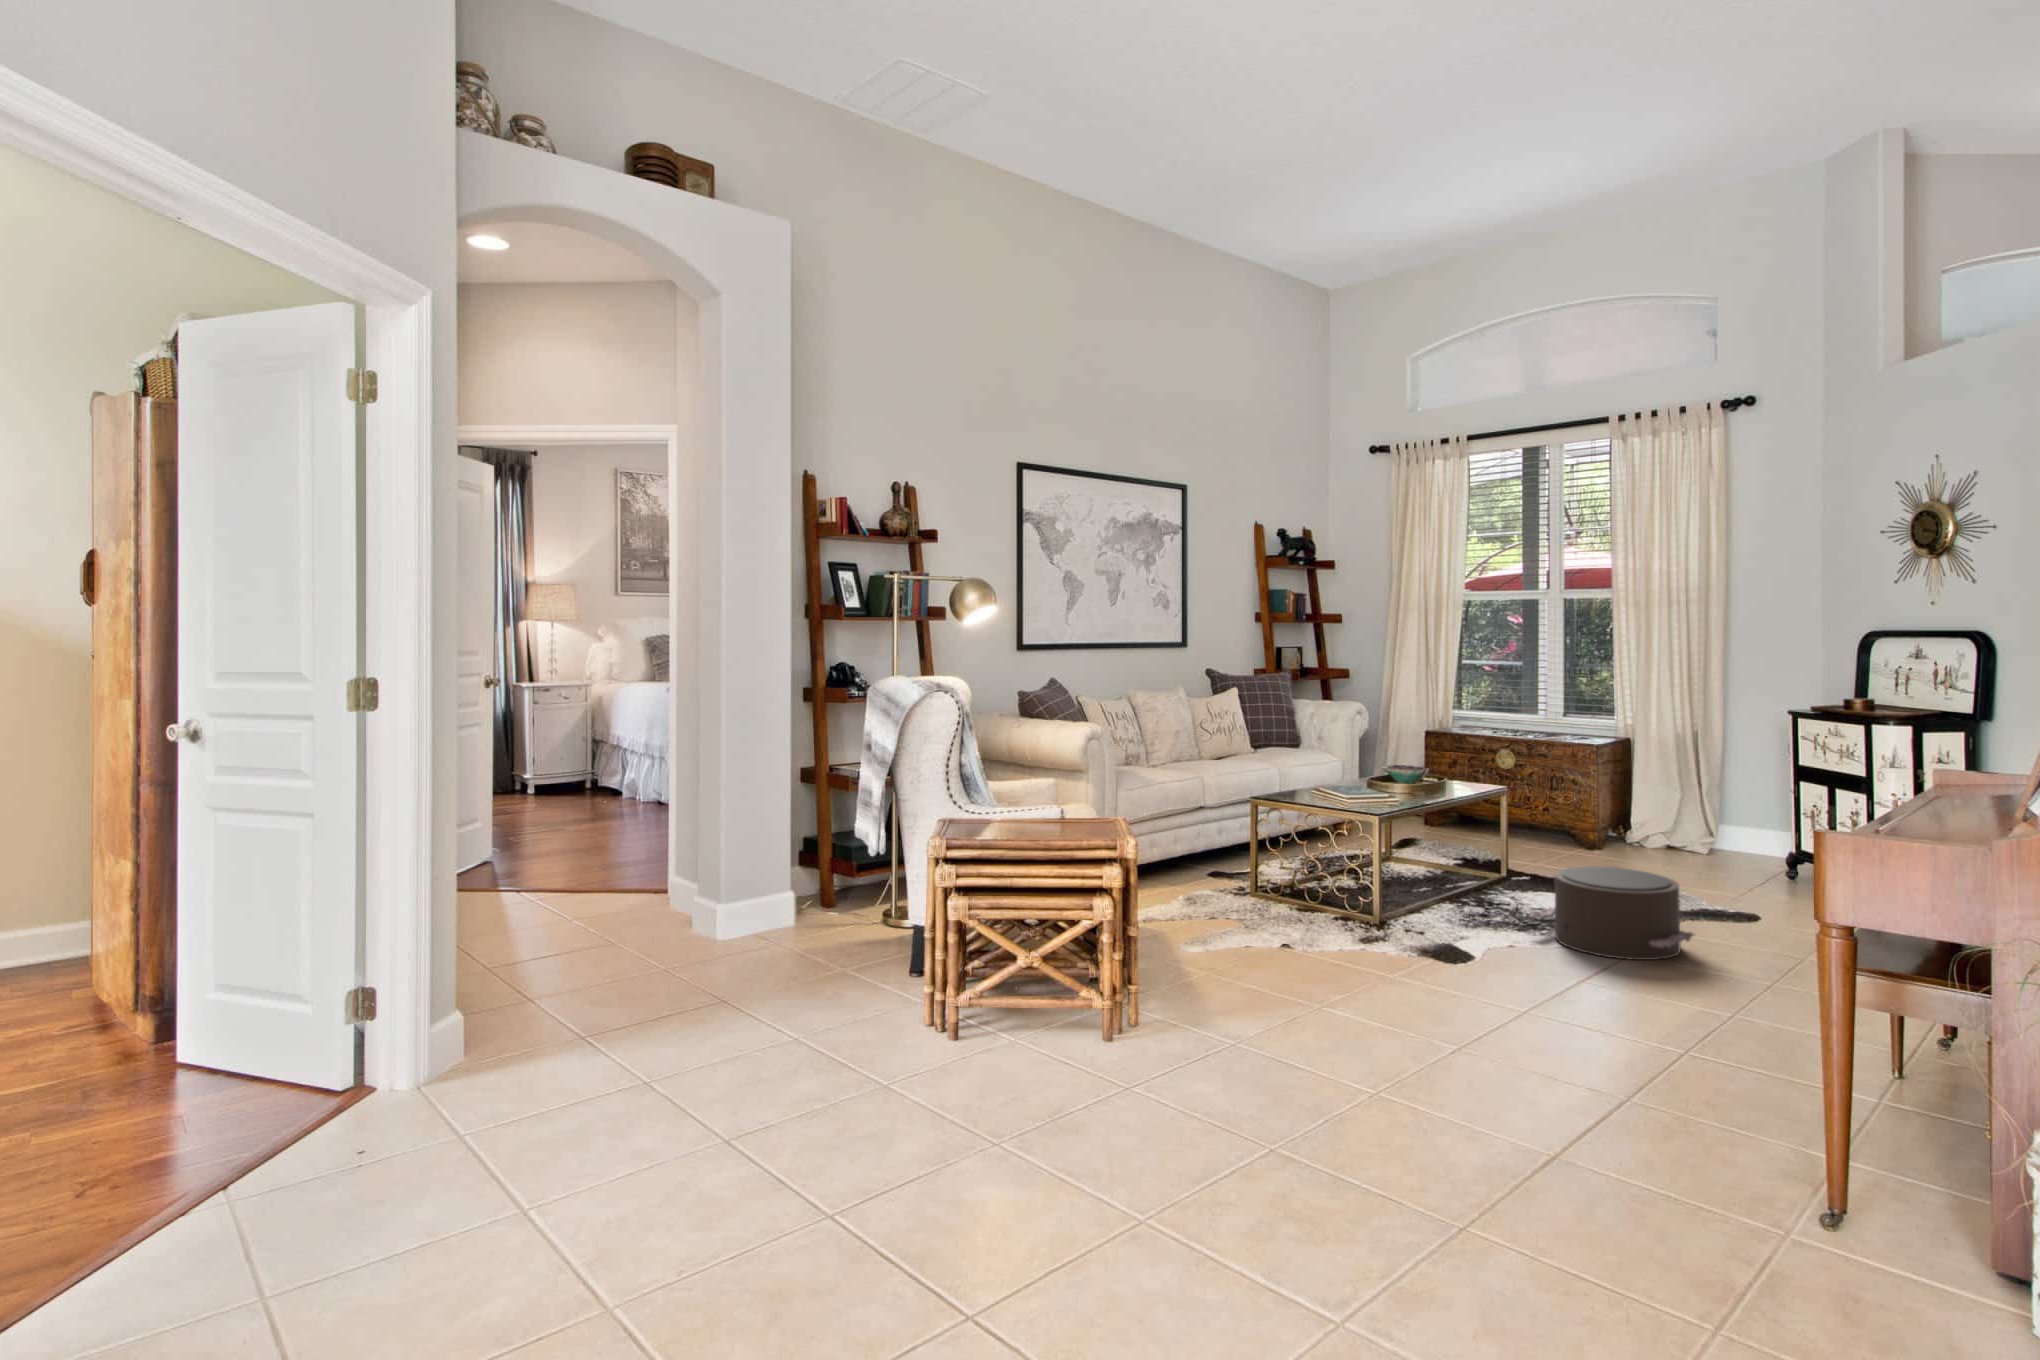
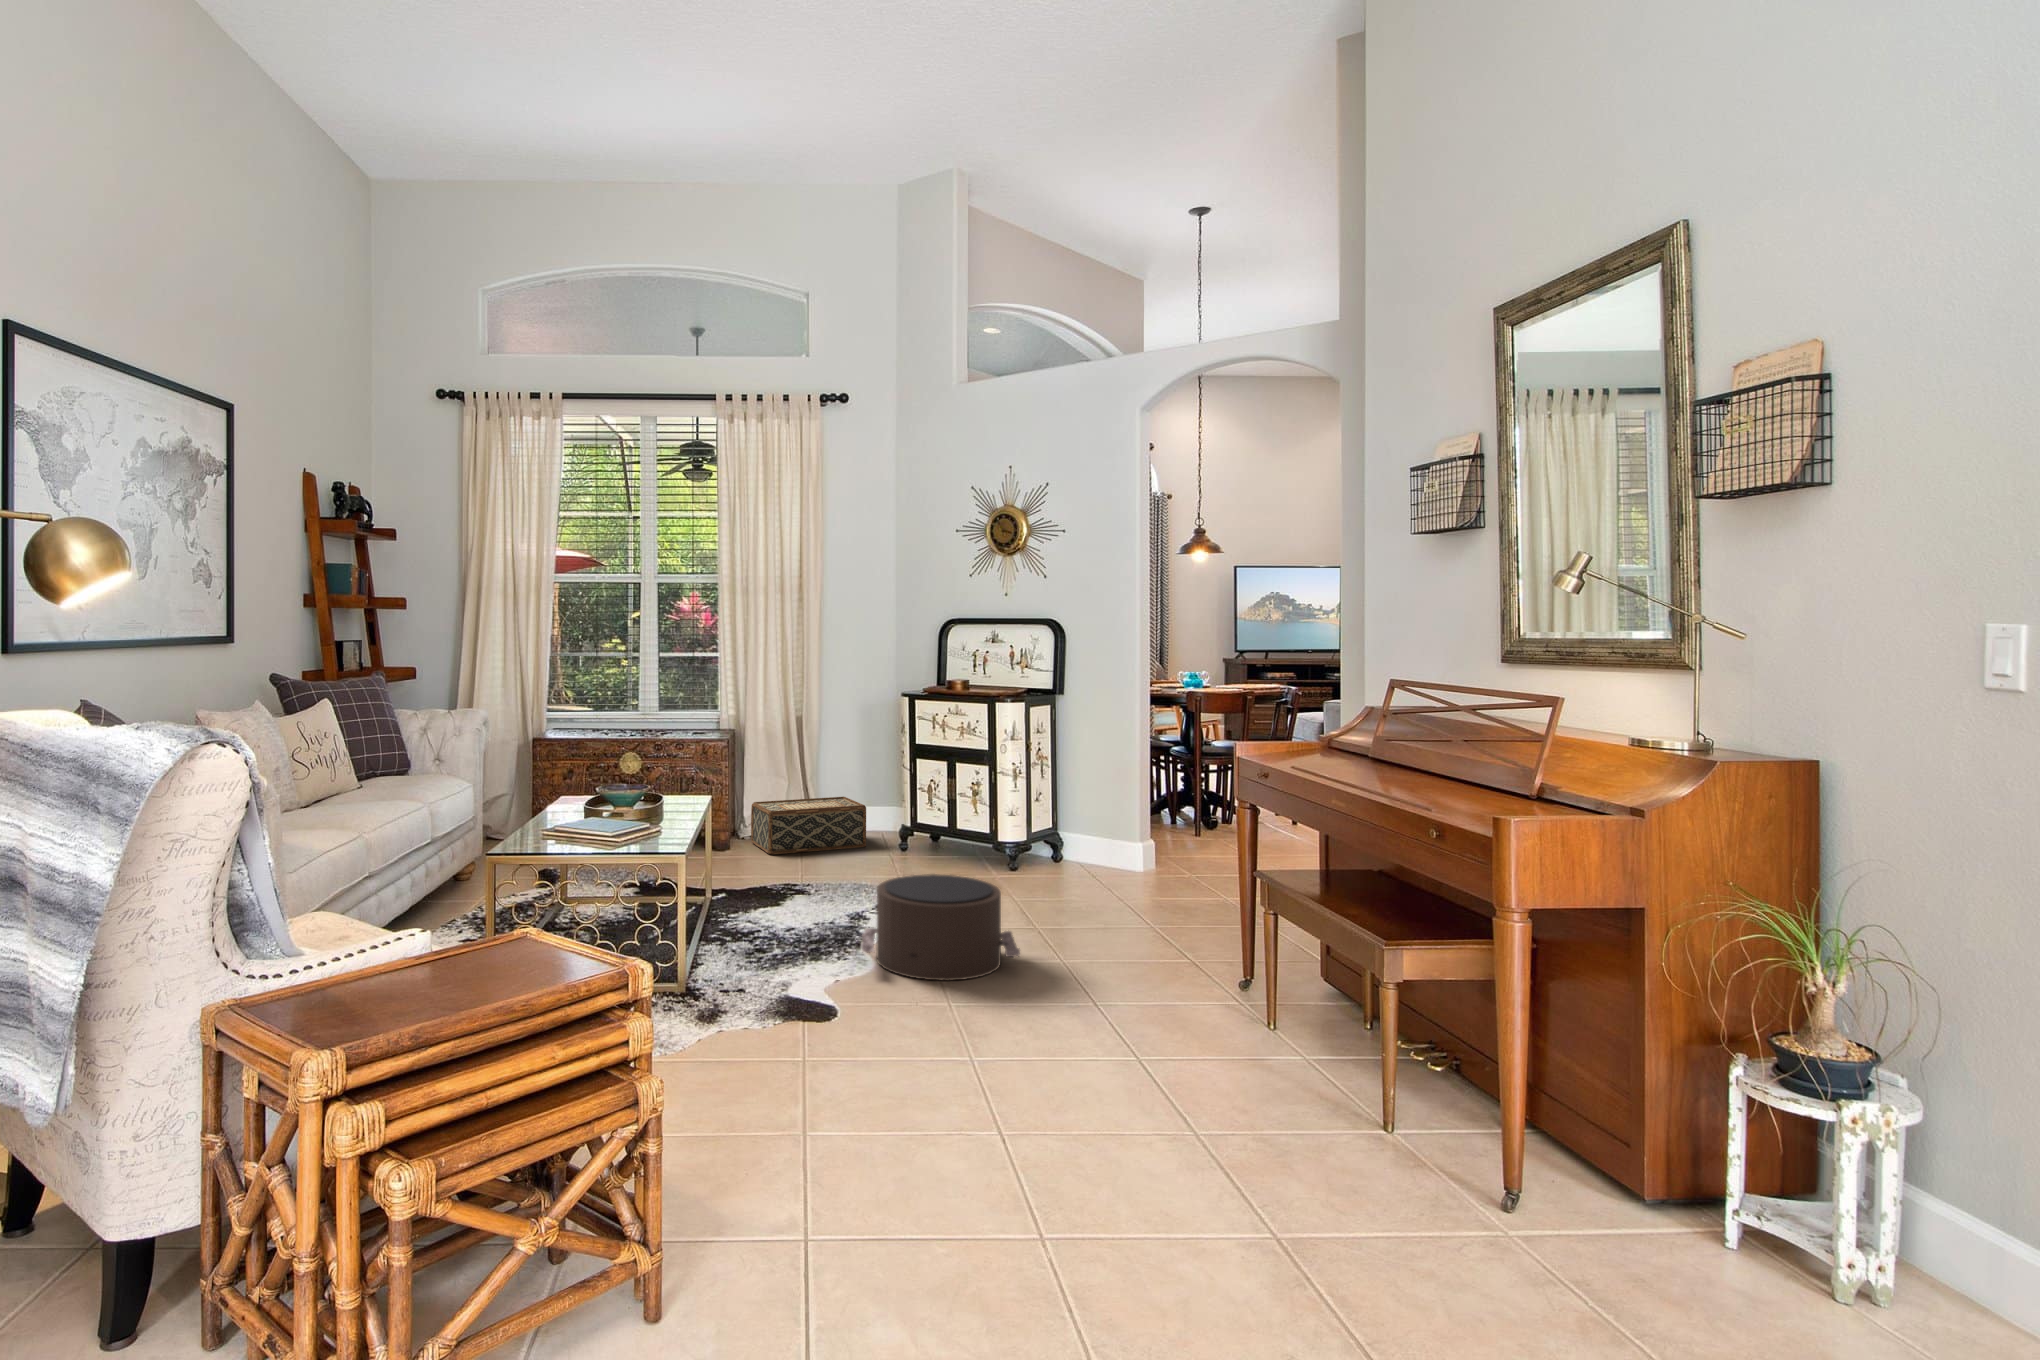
woven basket: none [1632,809,1751,869] -> present [751,797,866,854]

